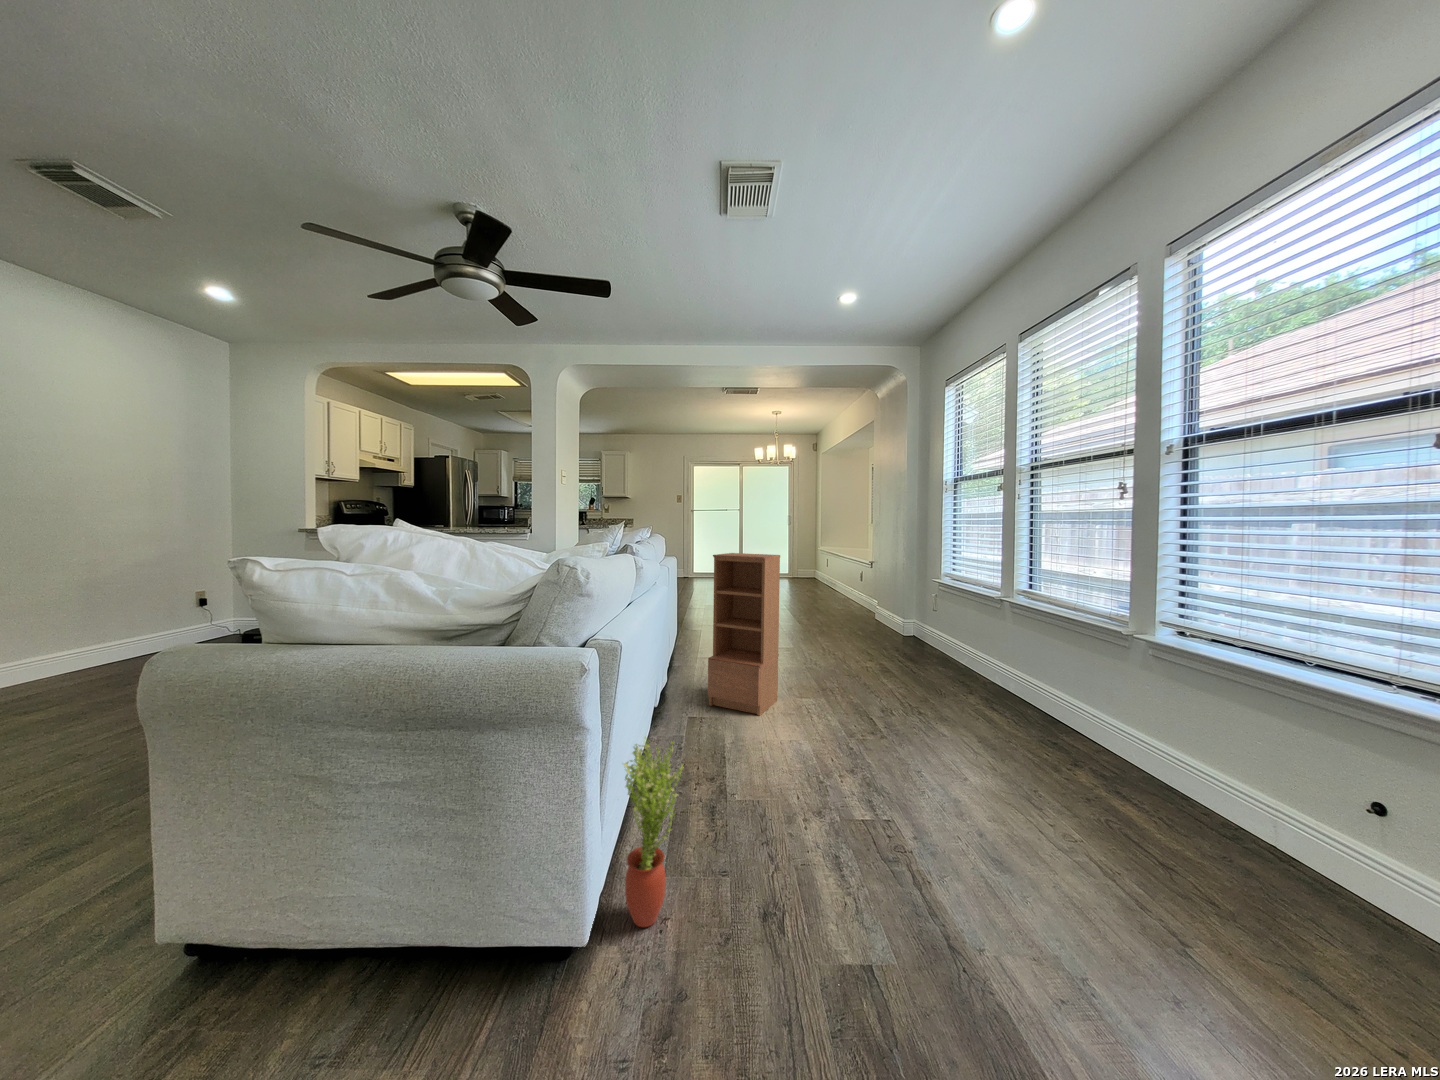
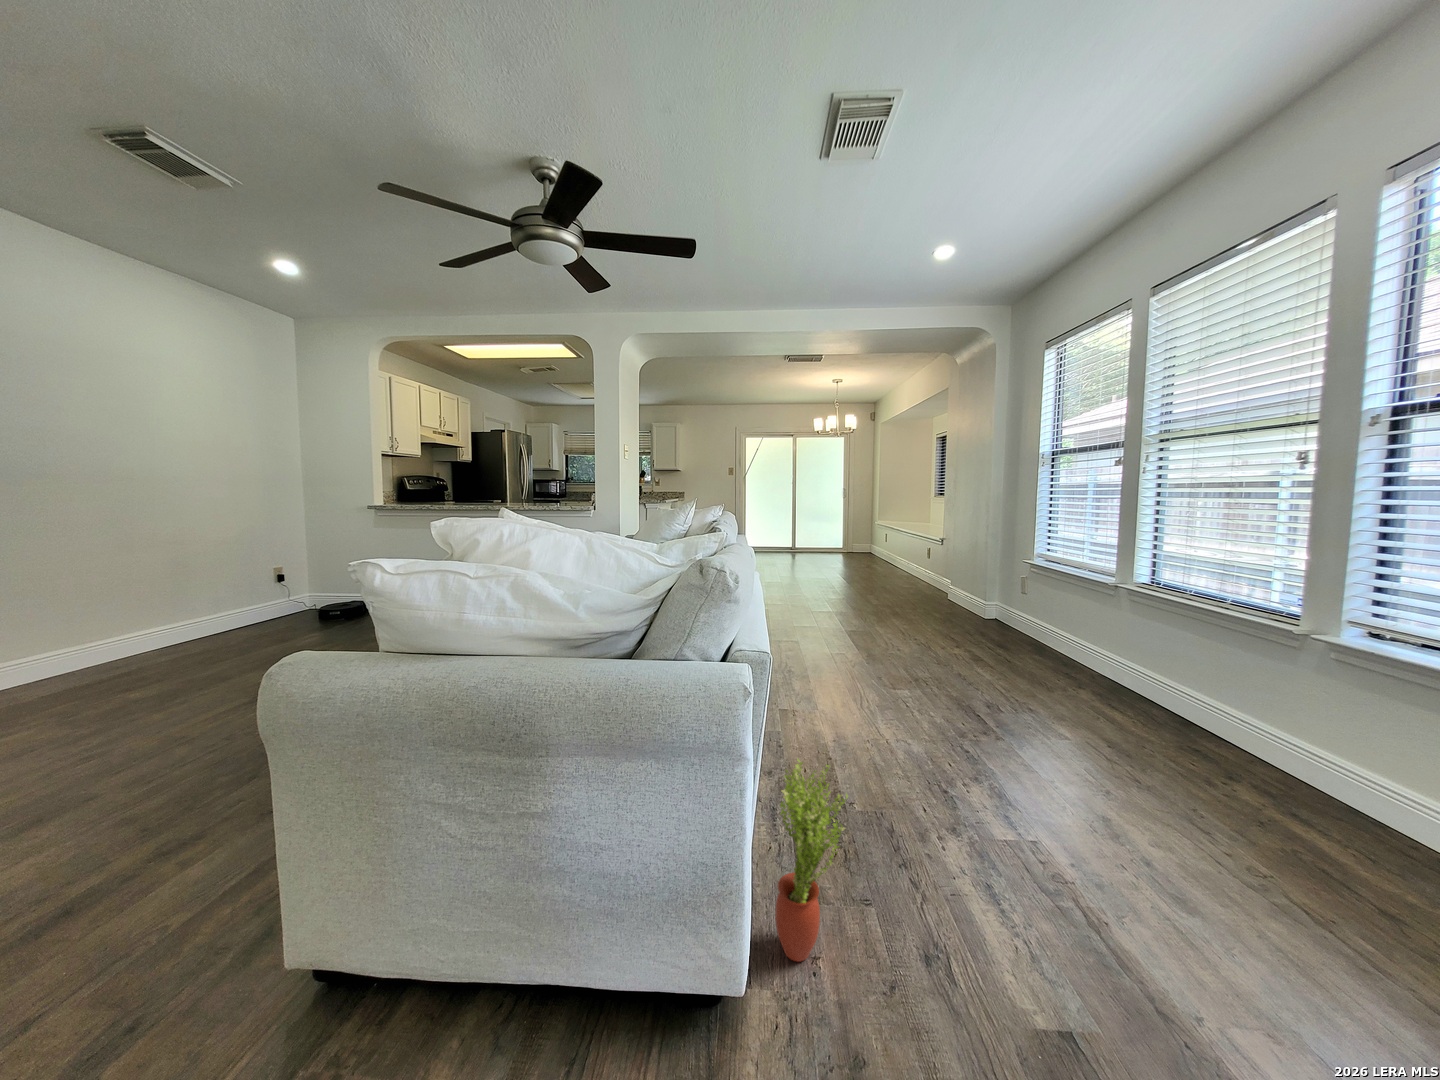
bookcase: present [708,553,780,716] -> none [797,537,875,711]

